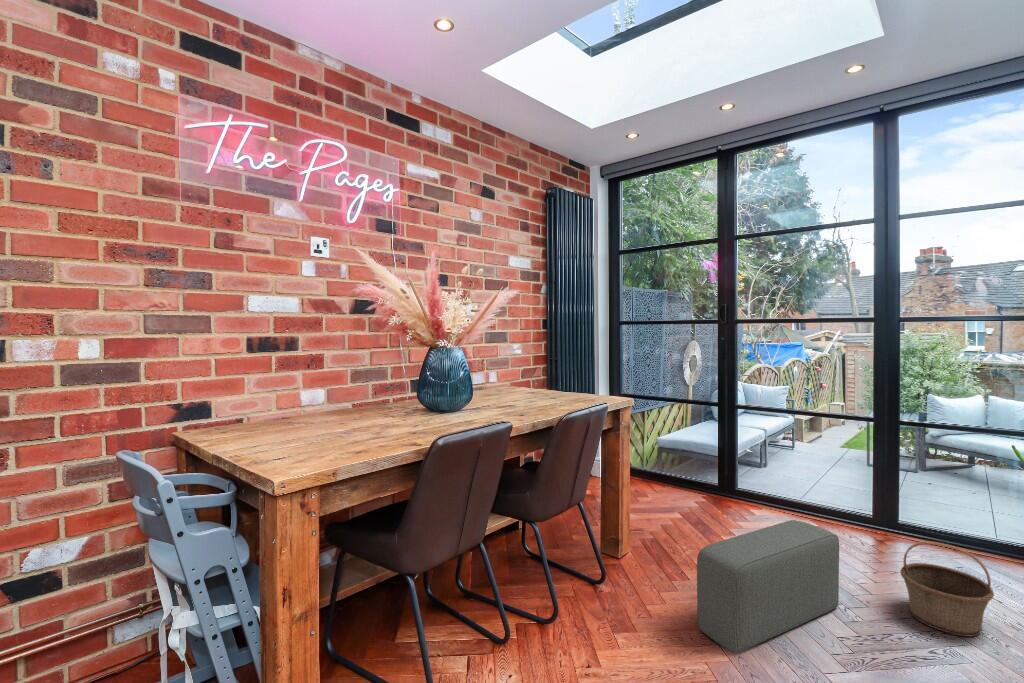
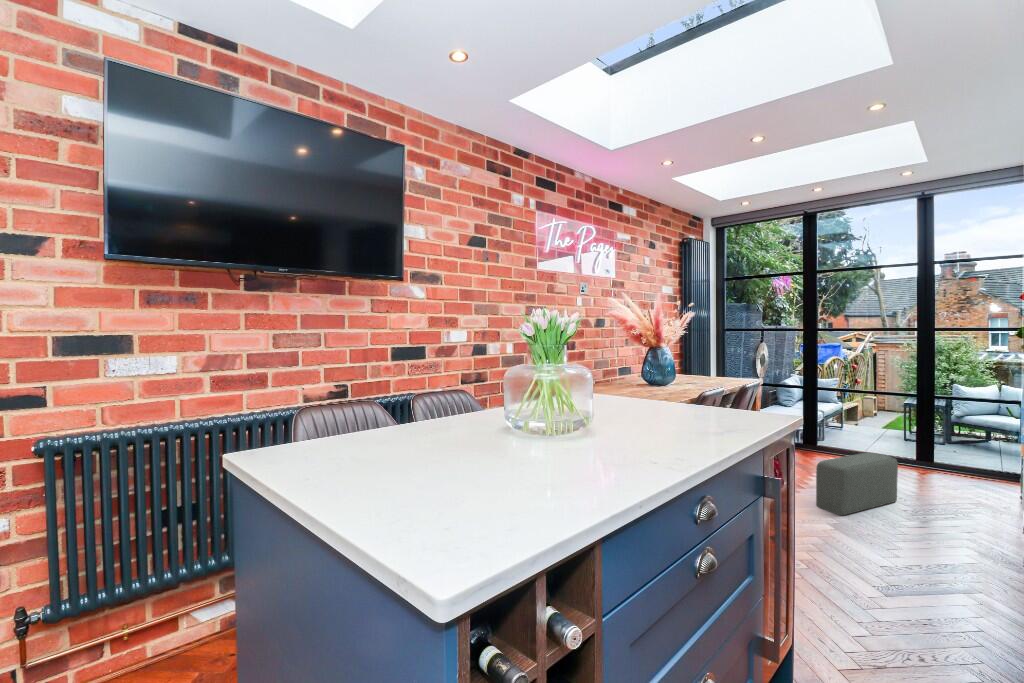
basket: present [900,541,994,637] -> none [934,463,989,512]

